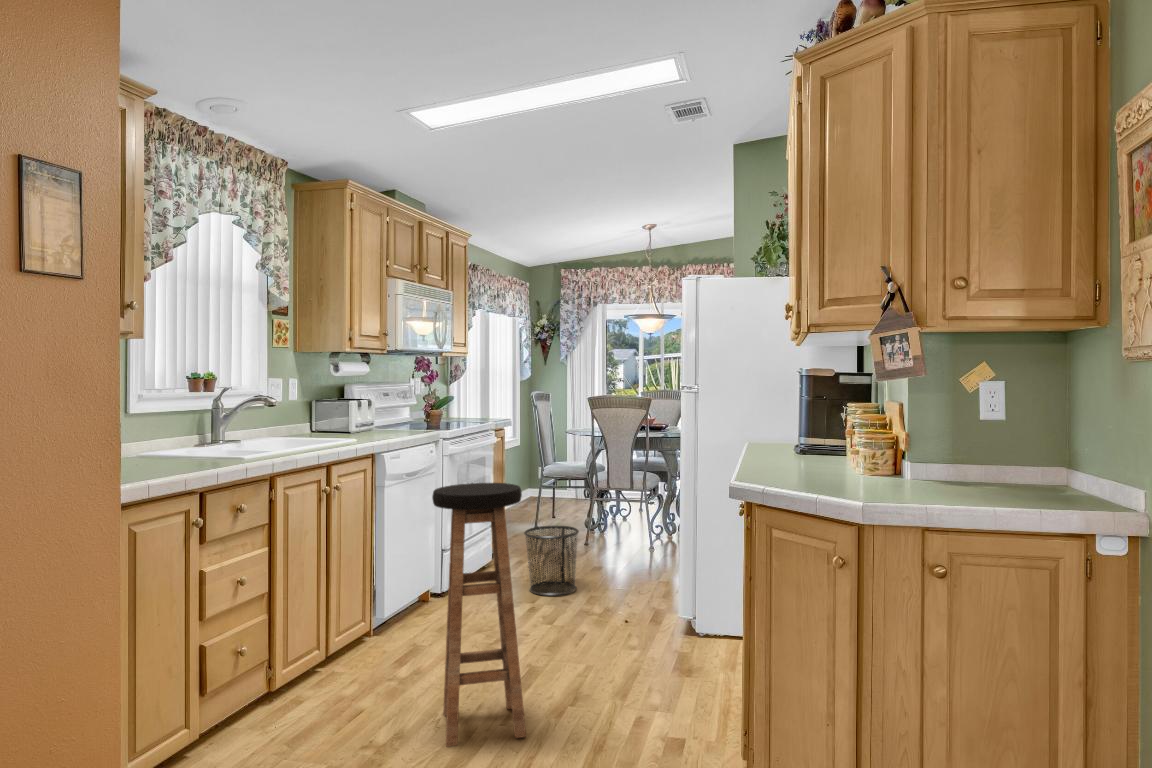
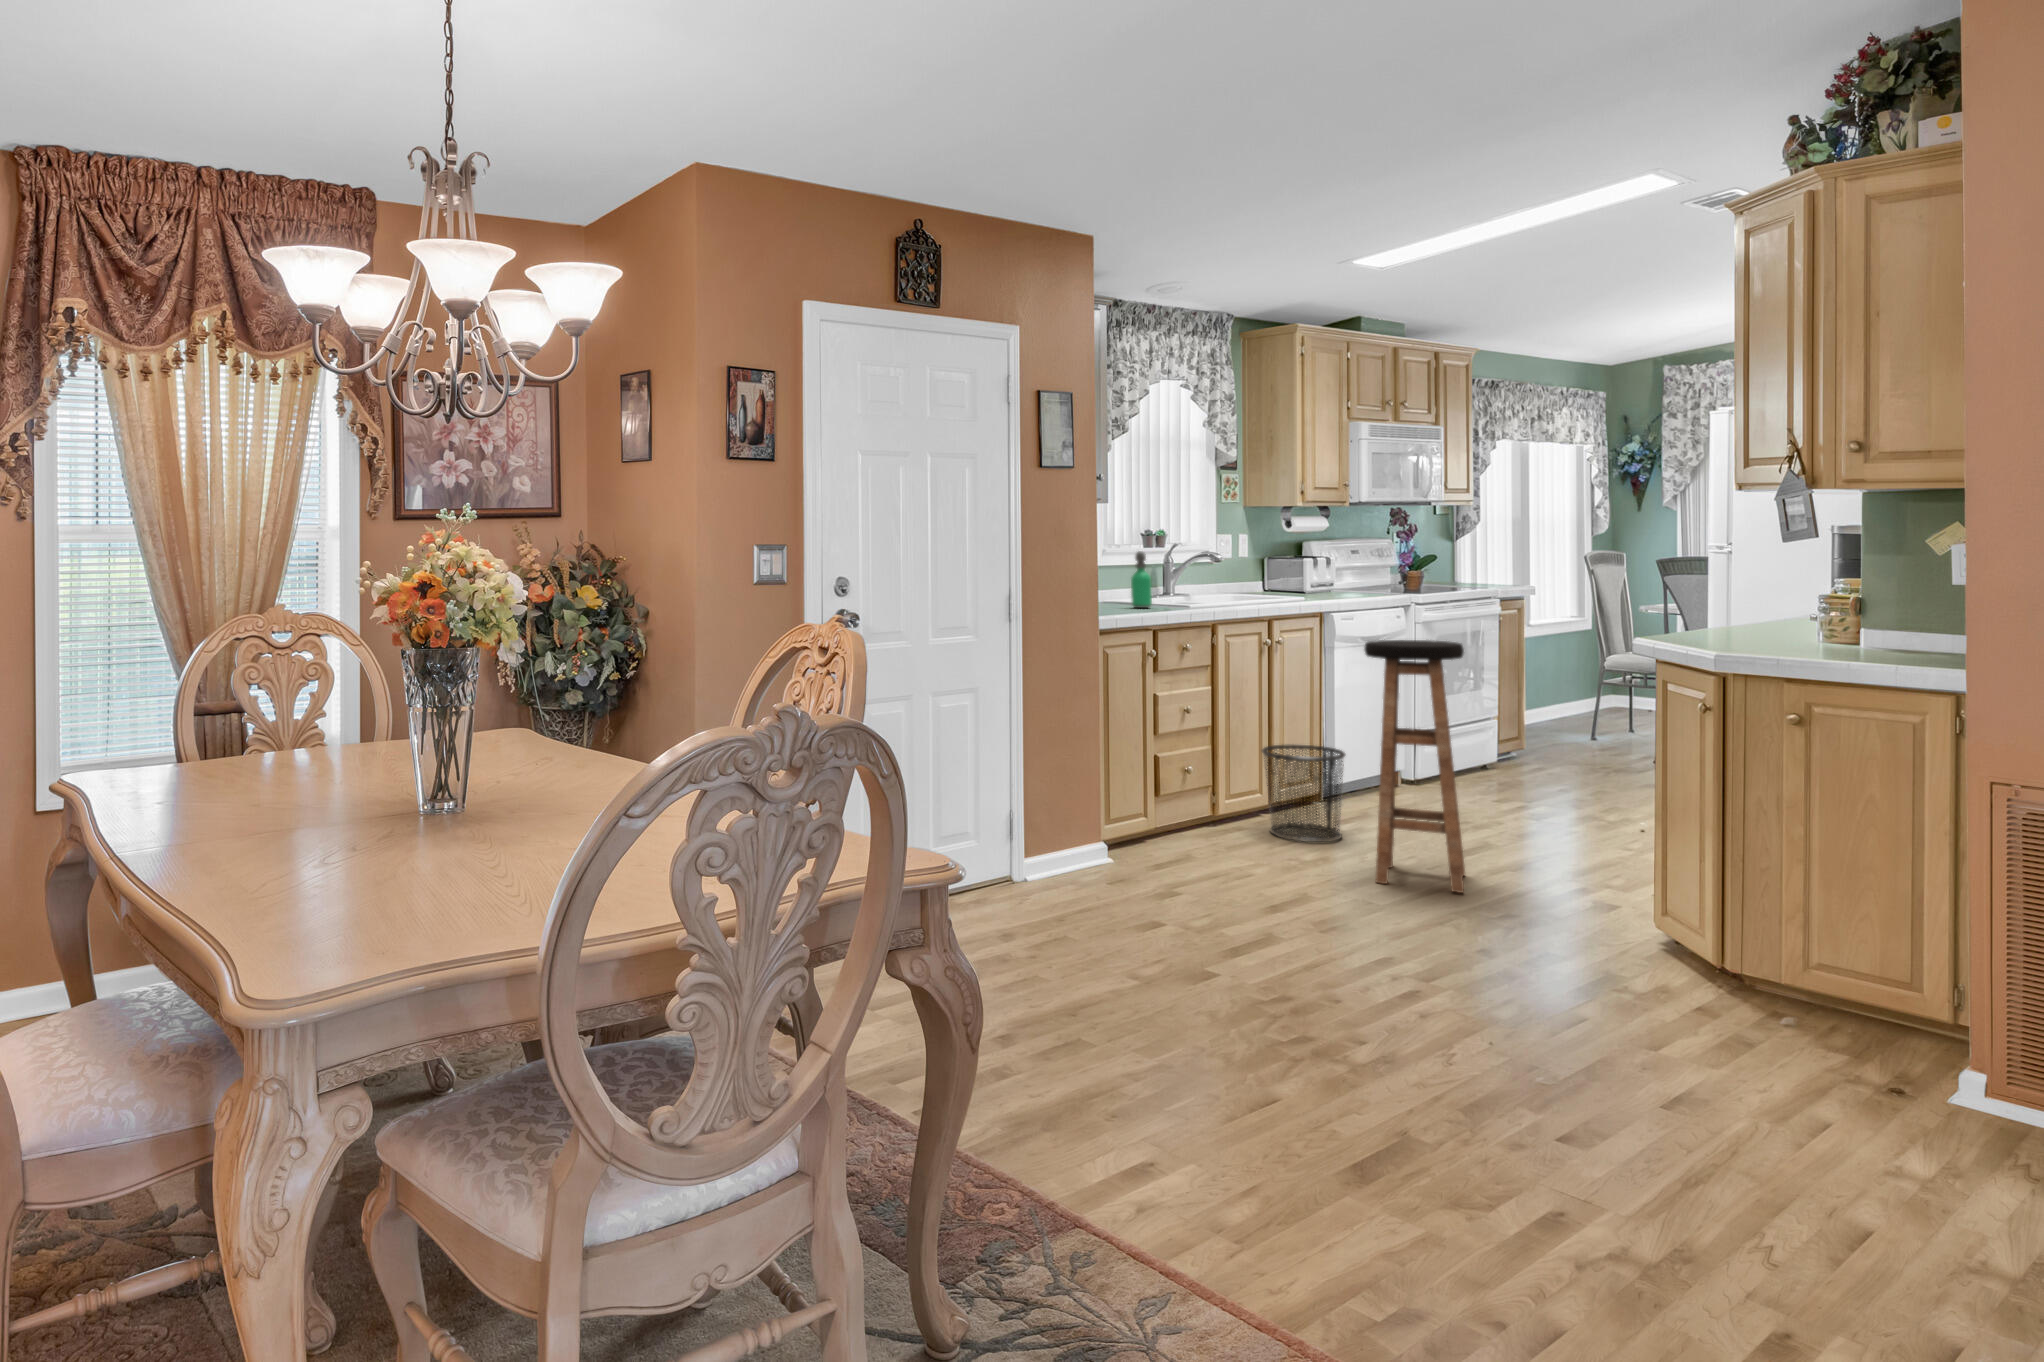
soap dispenser: none [169,398,196,468] -> present [1131,551,1152,608]
waste bin: present [524,525,579,596] -> present [1262,744,1345,842]

